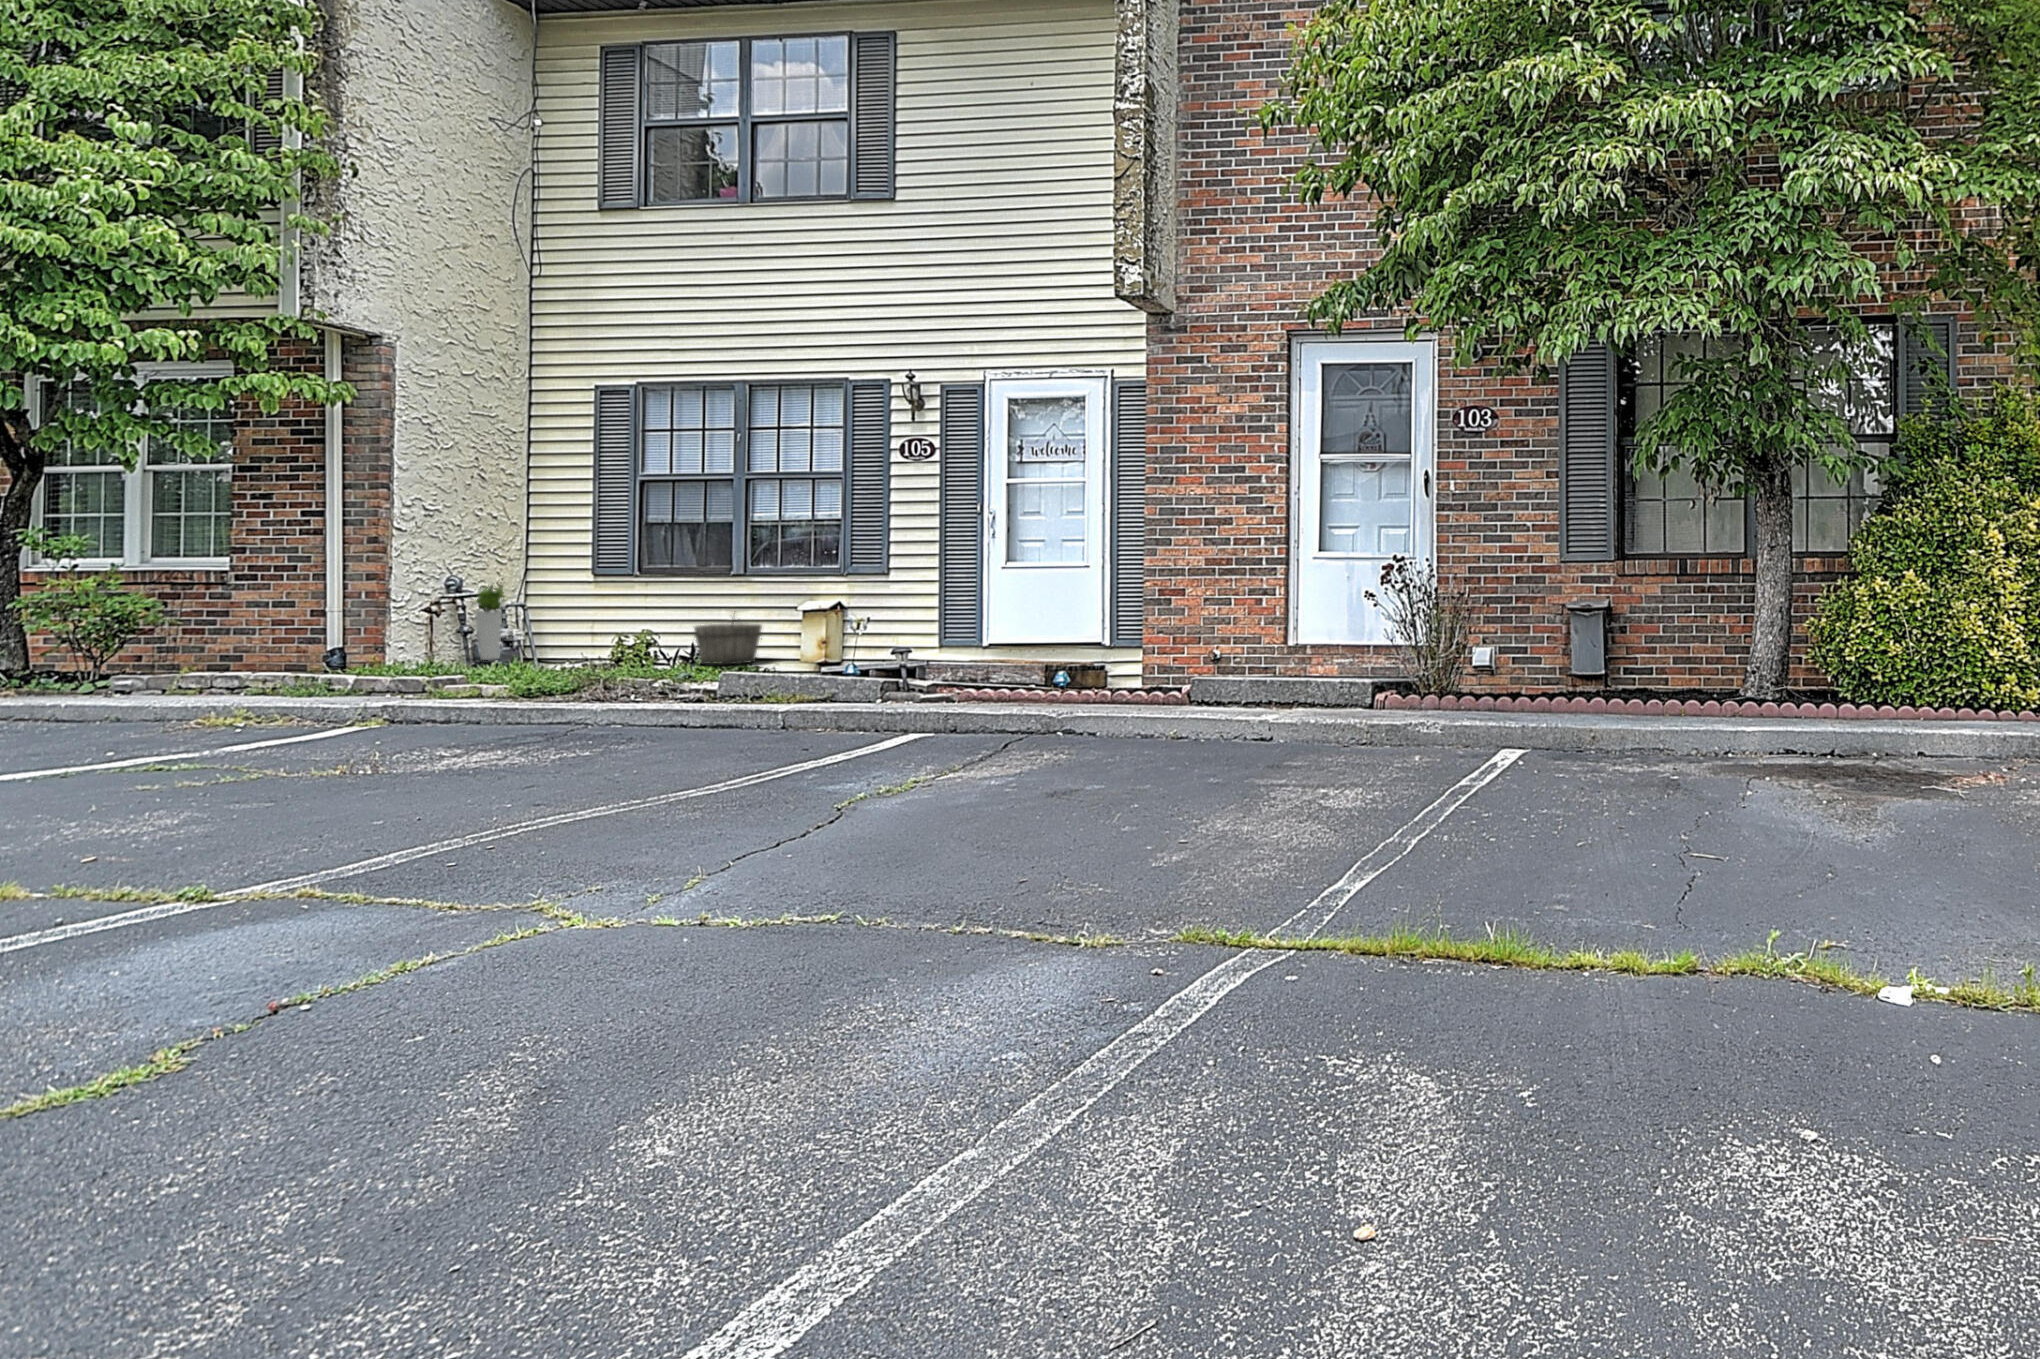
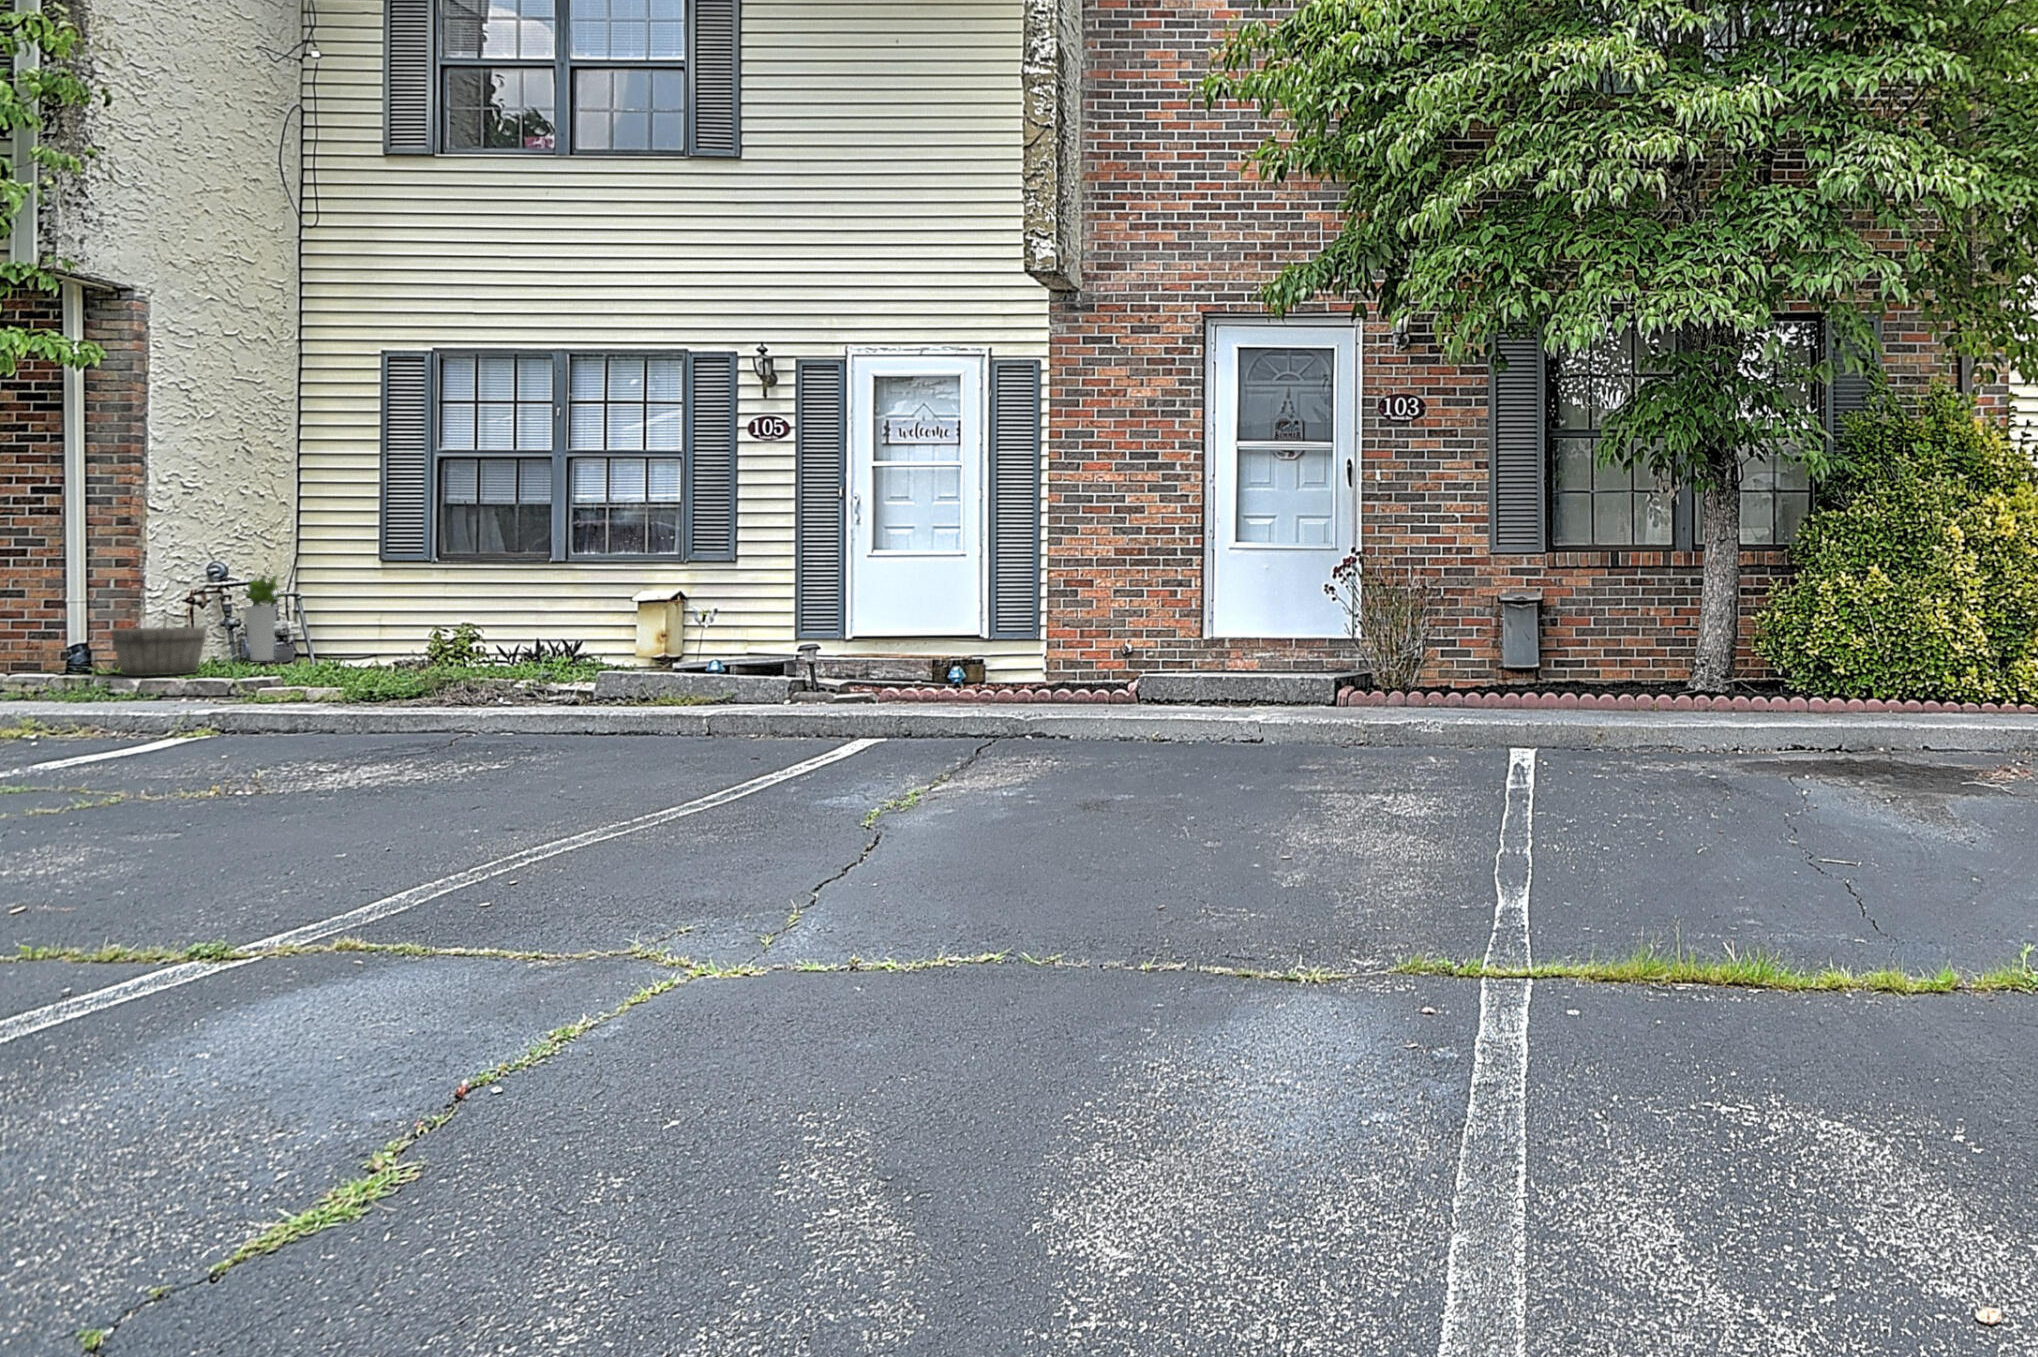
wooden bucket: present [694,613,762,664] -> present [111,614,207,676]

